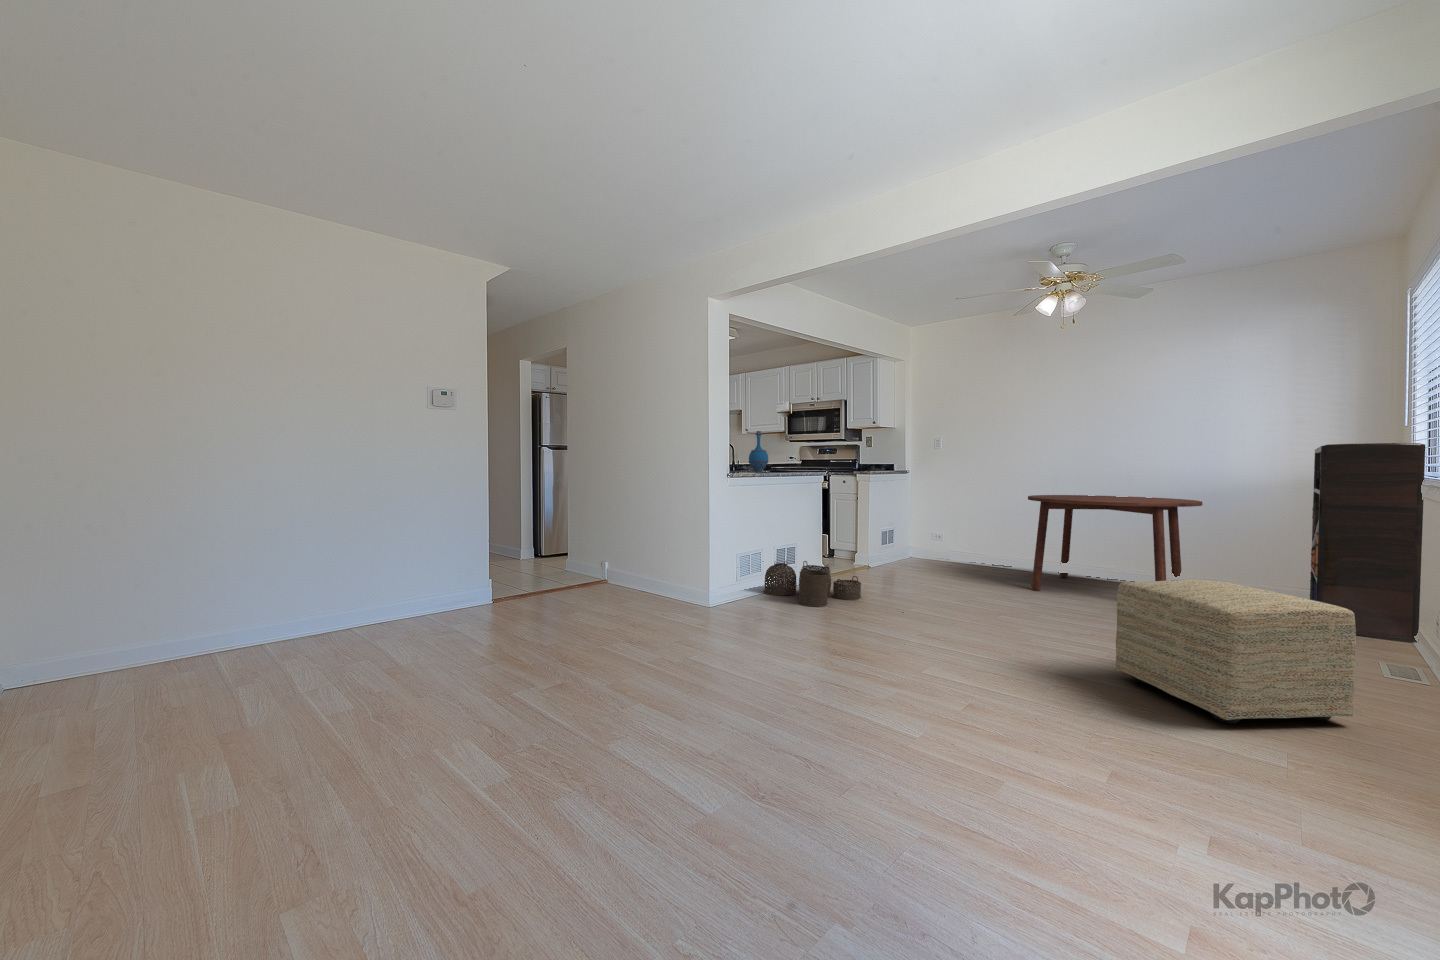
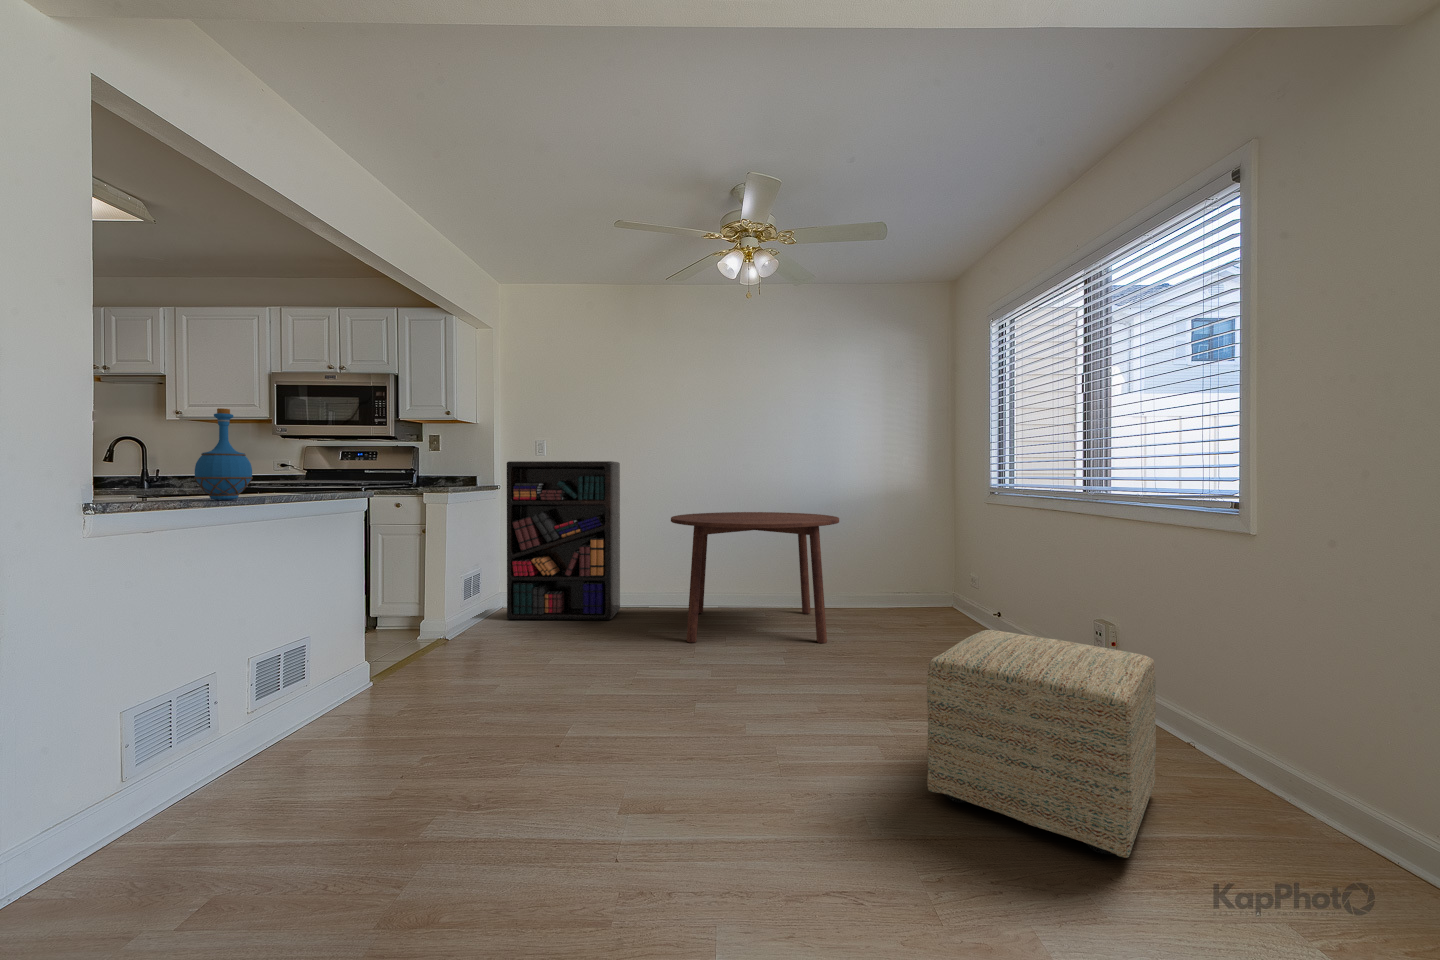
bookshelf: present [1310,443,1425,643] -> present [507,461,620,620]
woven basket: present [764,561,861,606] -> none [245,681,472,790]

